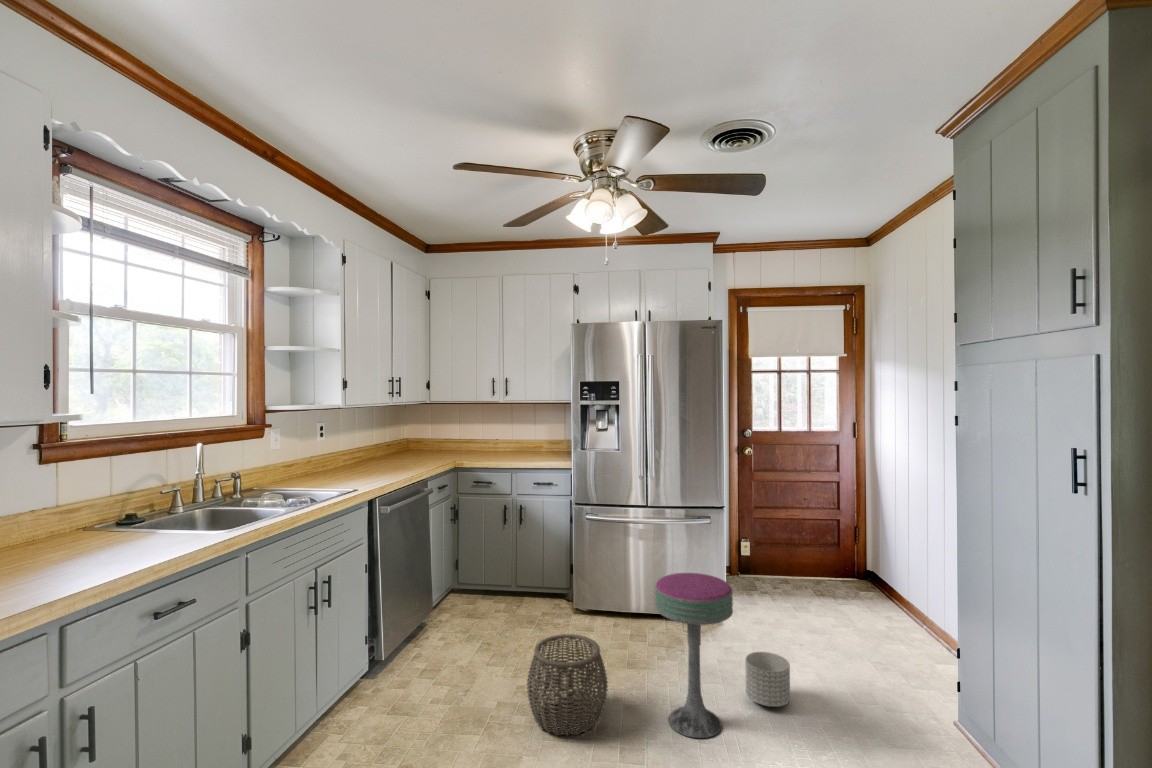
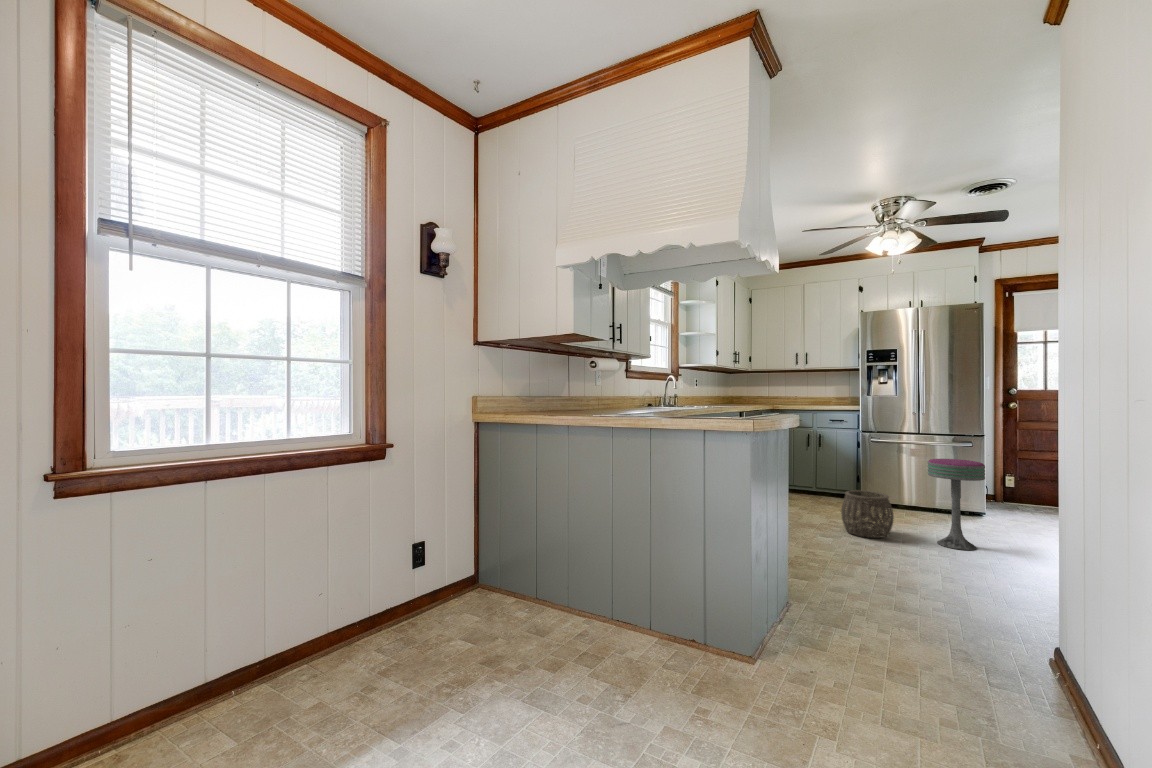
planter: present [745,652,790,707] -> none [997,517,1034,548]

